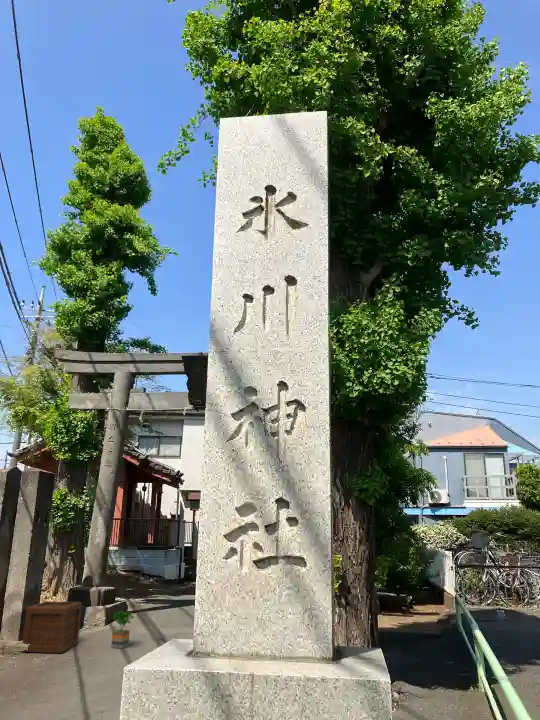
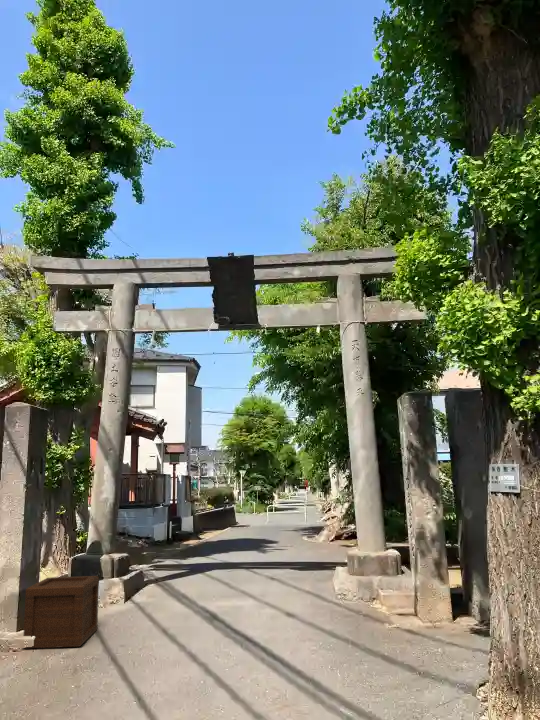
potted tree: present [111,611,134,649] -> none [144,584,172,634]

